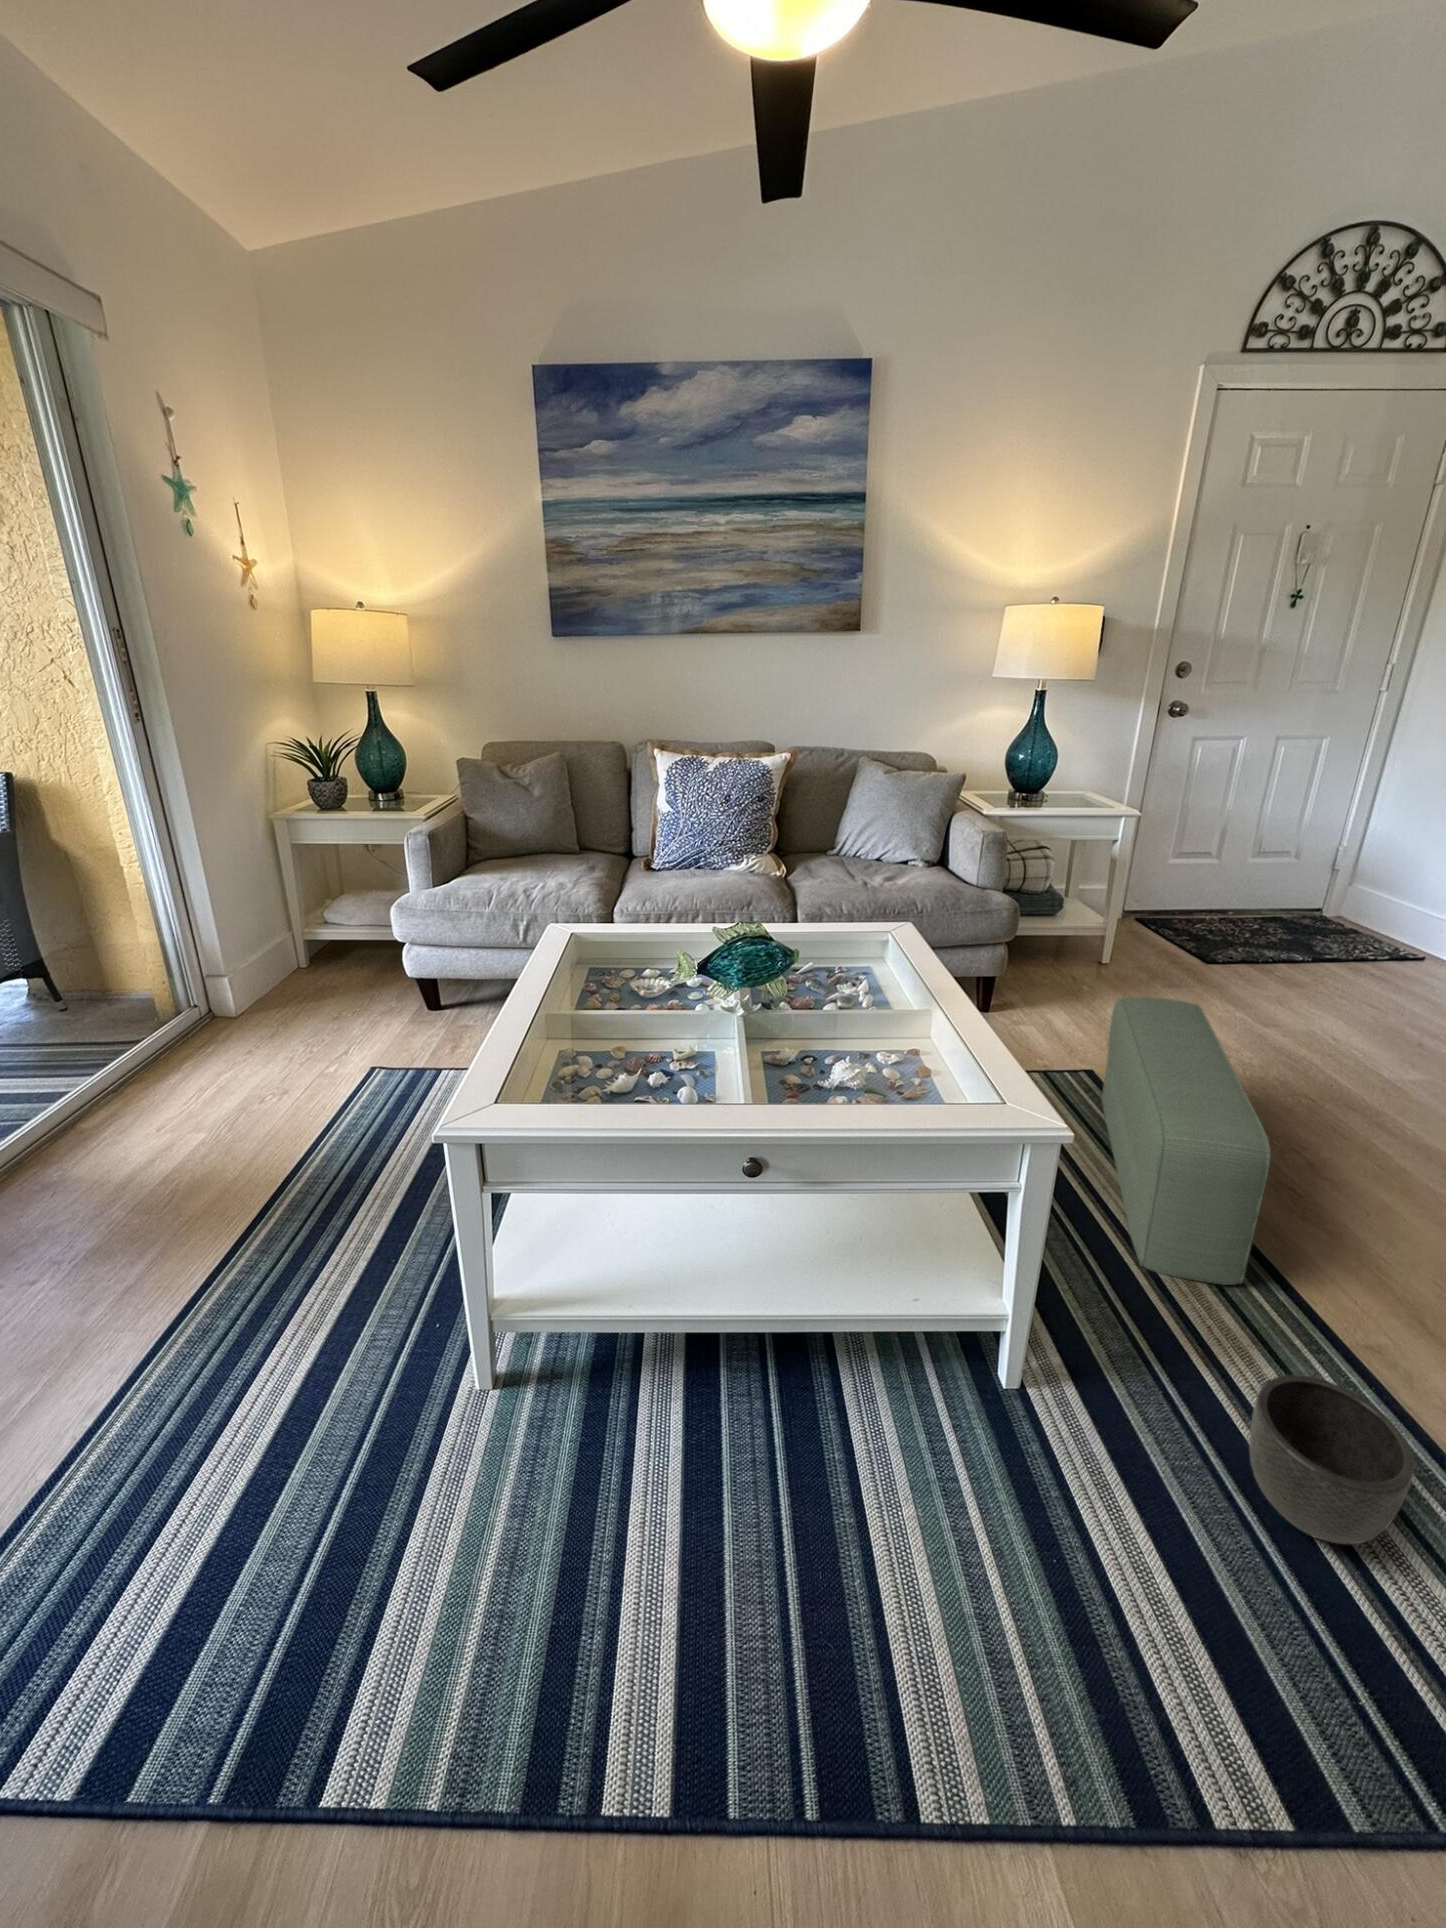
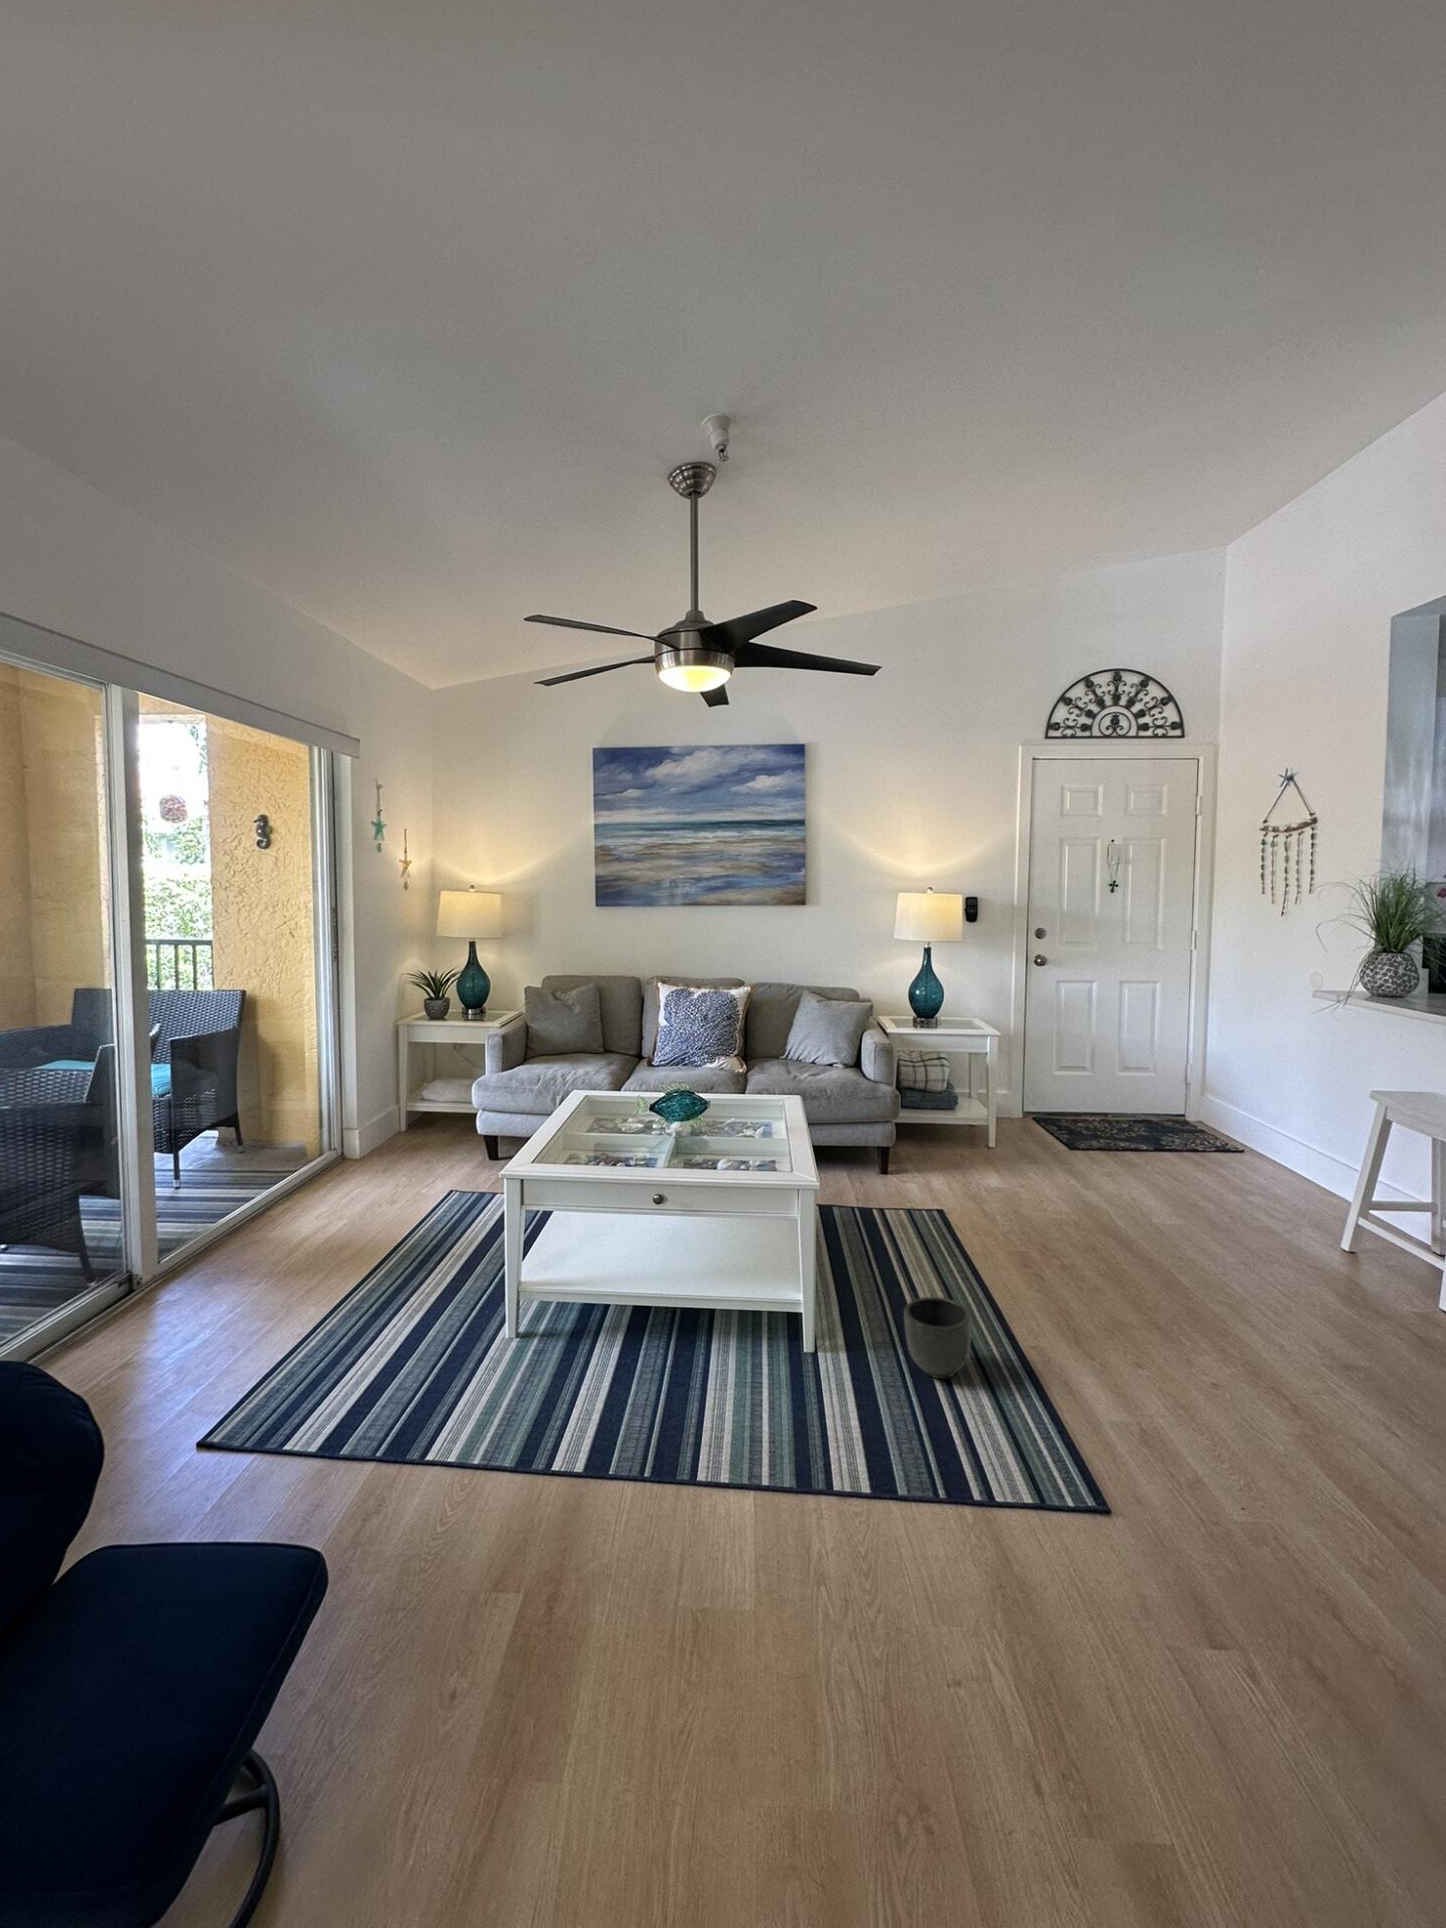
pouf: present [1102,997,1271,1285] -> none [905,1139,983,1296]

